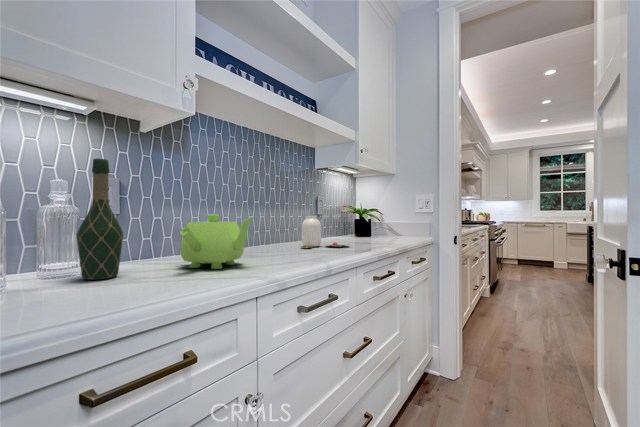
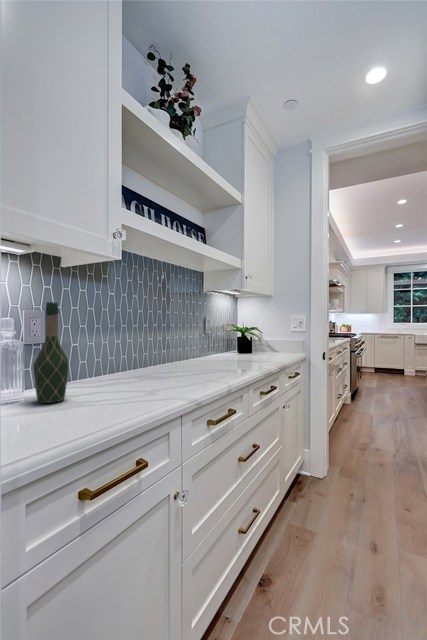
teapot: present [180,215,254,269] -> none [108,344,173,391]
jar: present [301,216,349,248] -> none [196,338,241,367]

